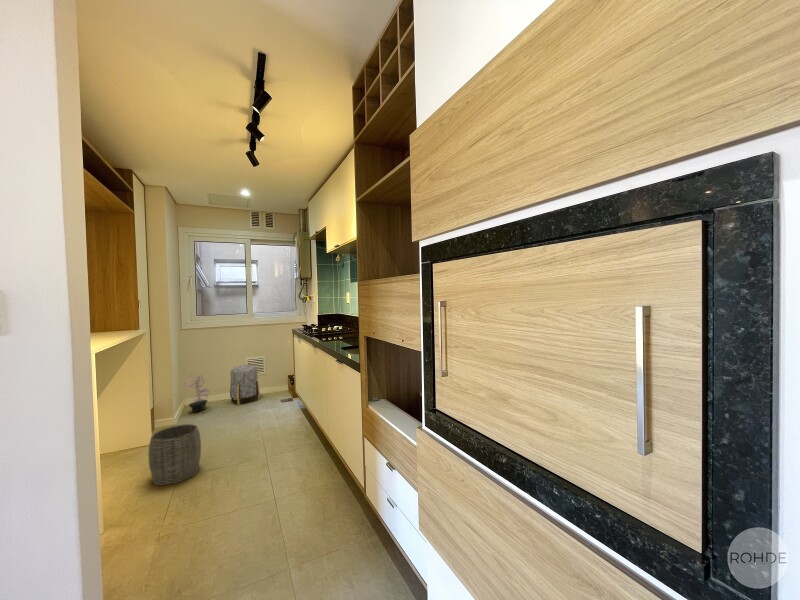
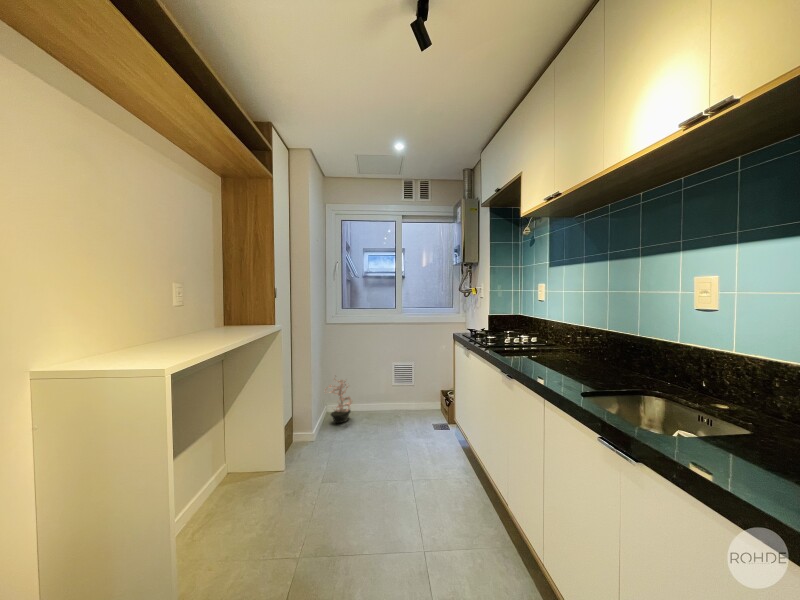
stool: present [230,365,260,405] -> none [375,372,408,422]
woven basket: present [148,424,201,485] -> none [262,470,330,574]

